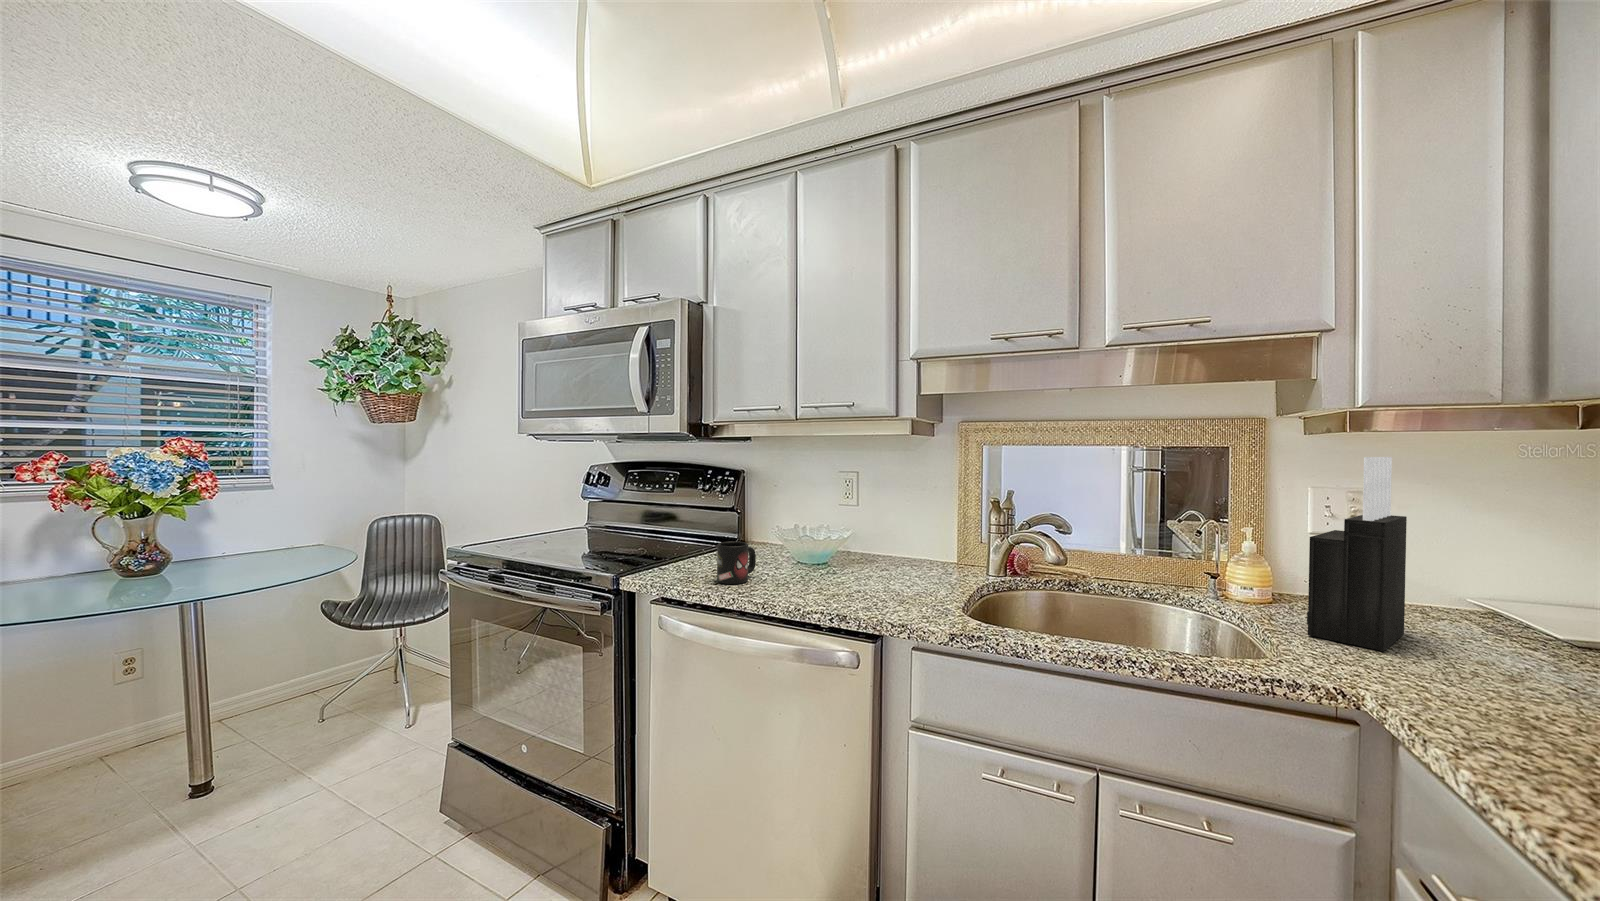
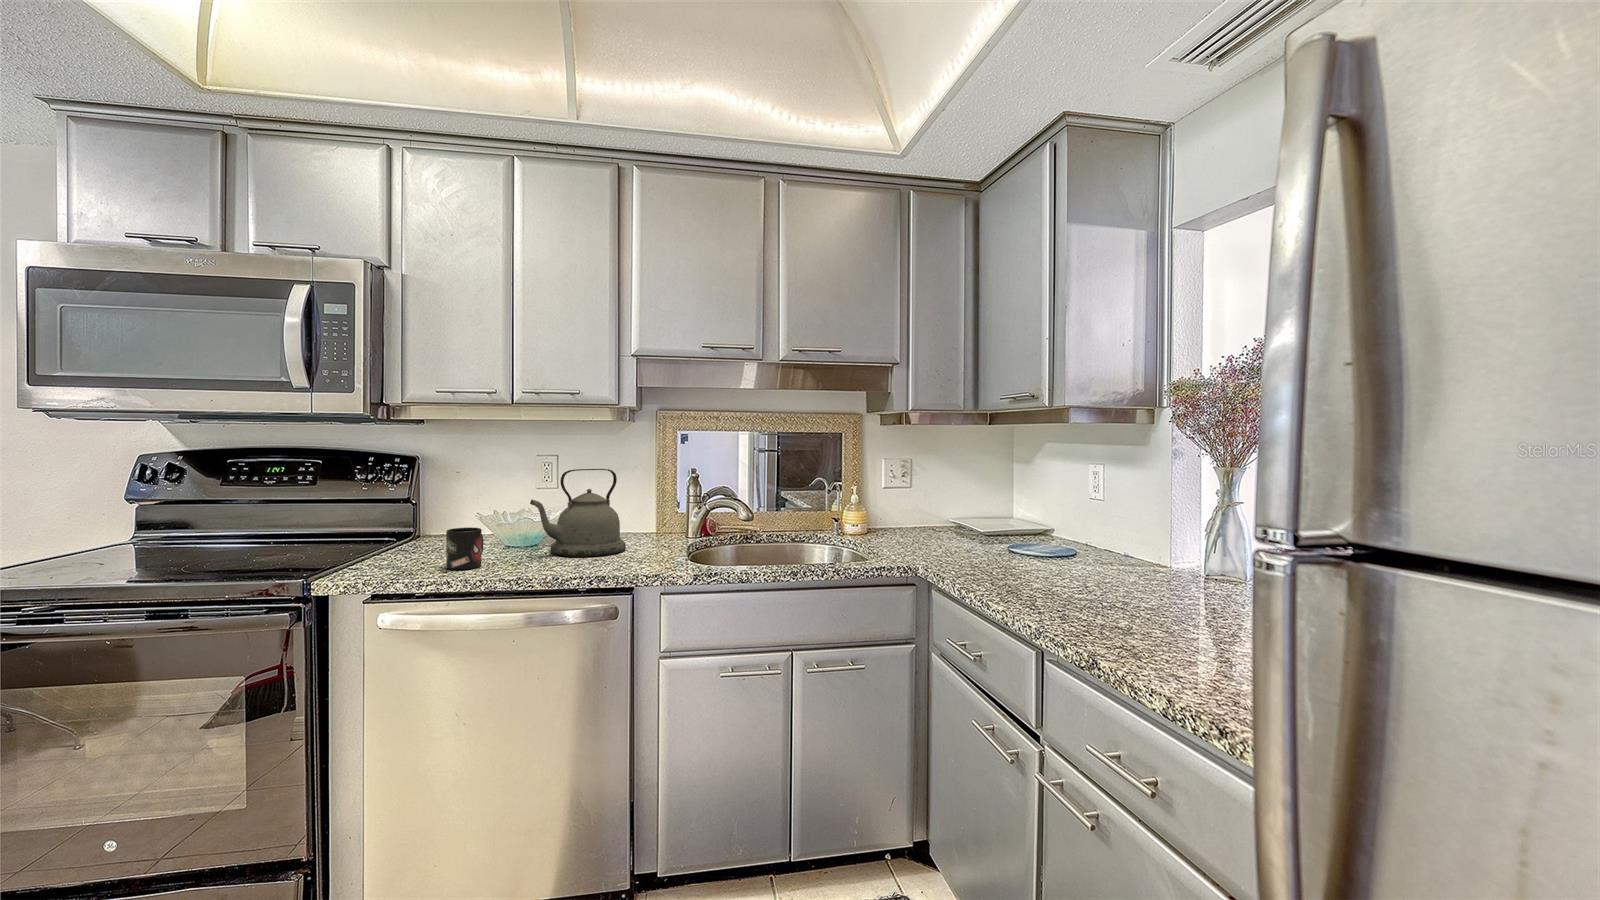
knife block: present [1307,457,1407,652] -> none [887,440,929,549]
kettle: none [799,487,902,586] -> present [530,469,626,557]

